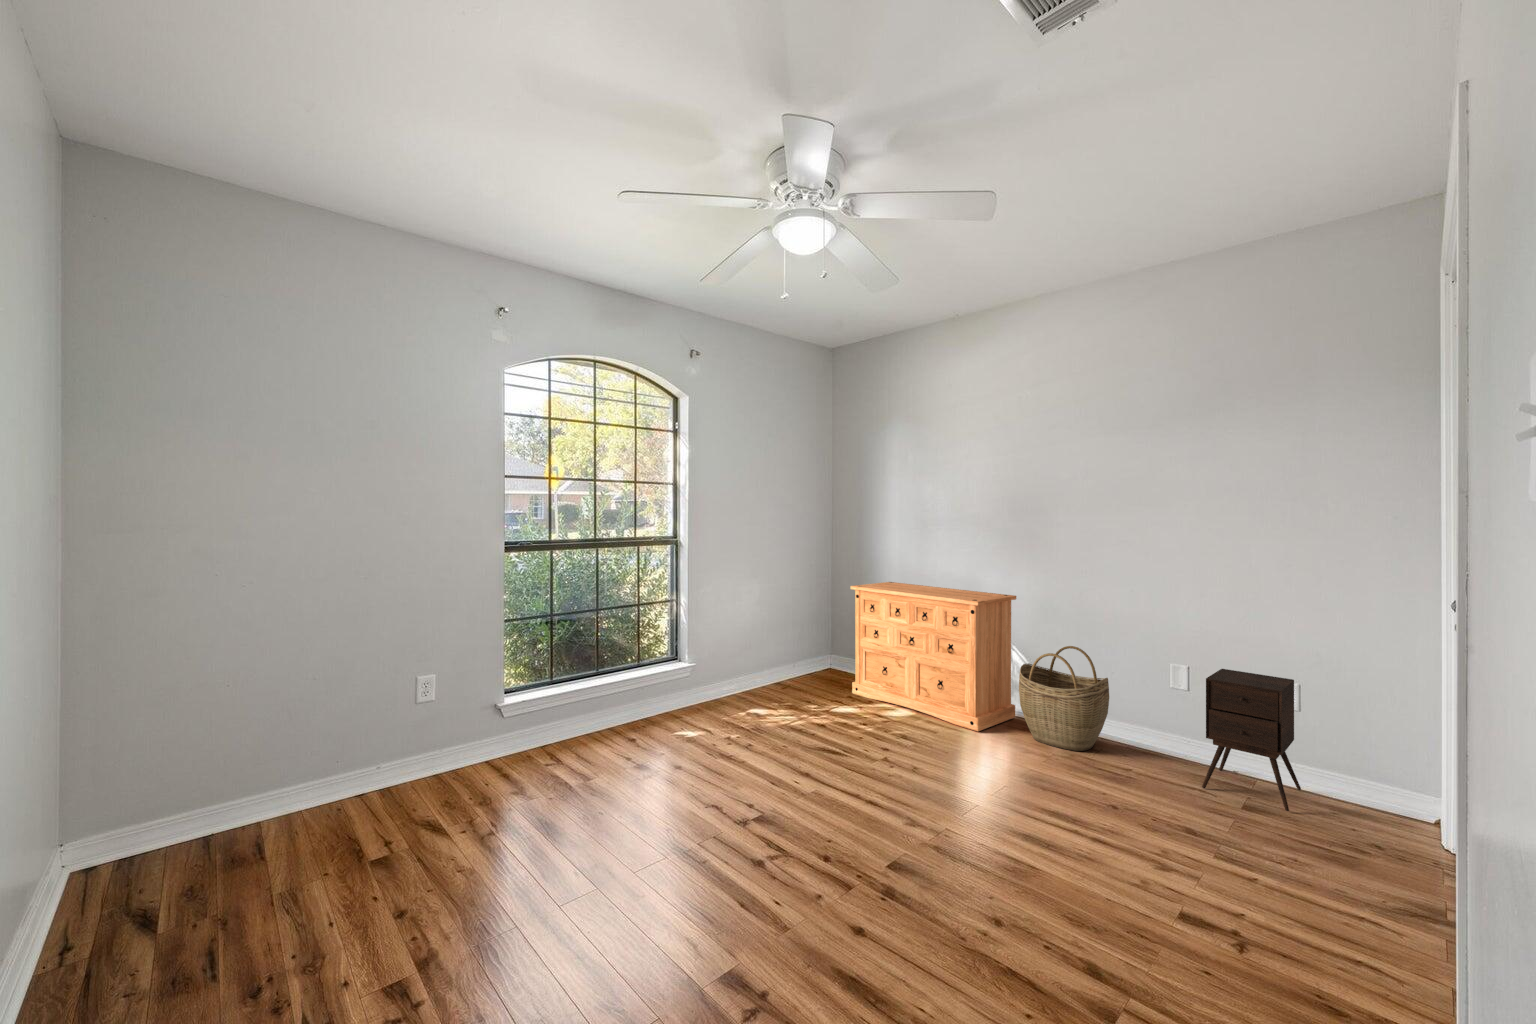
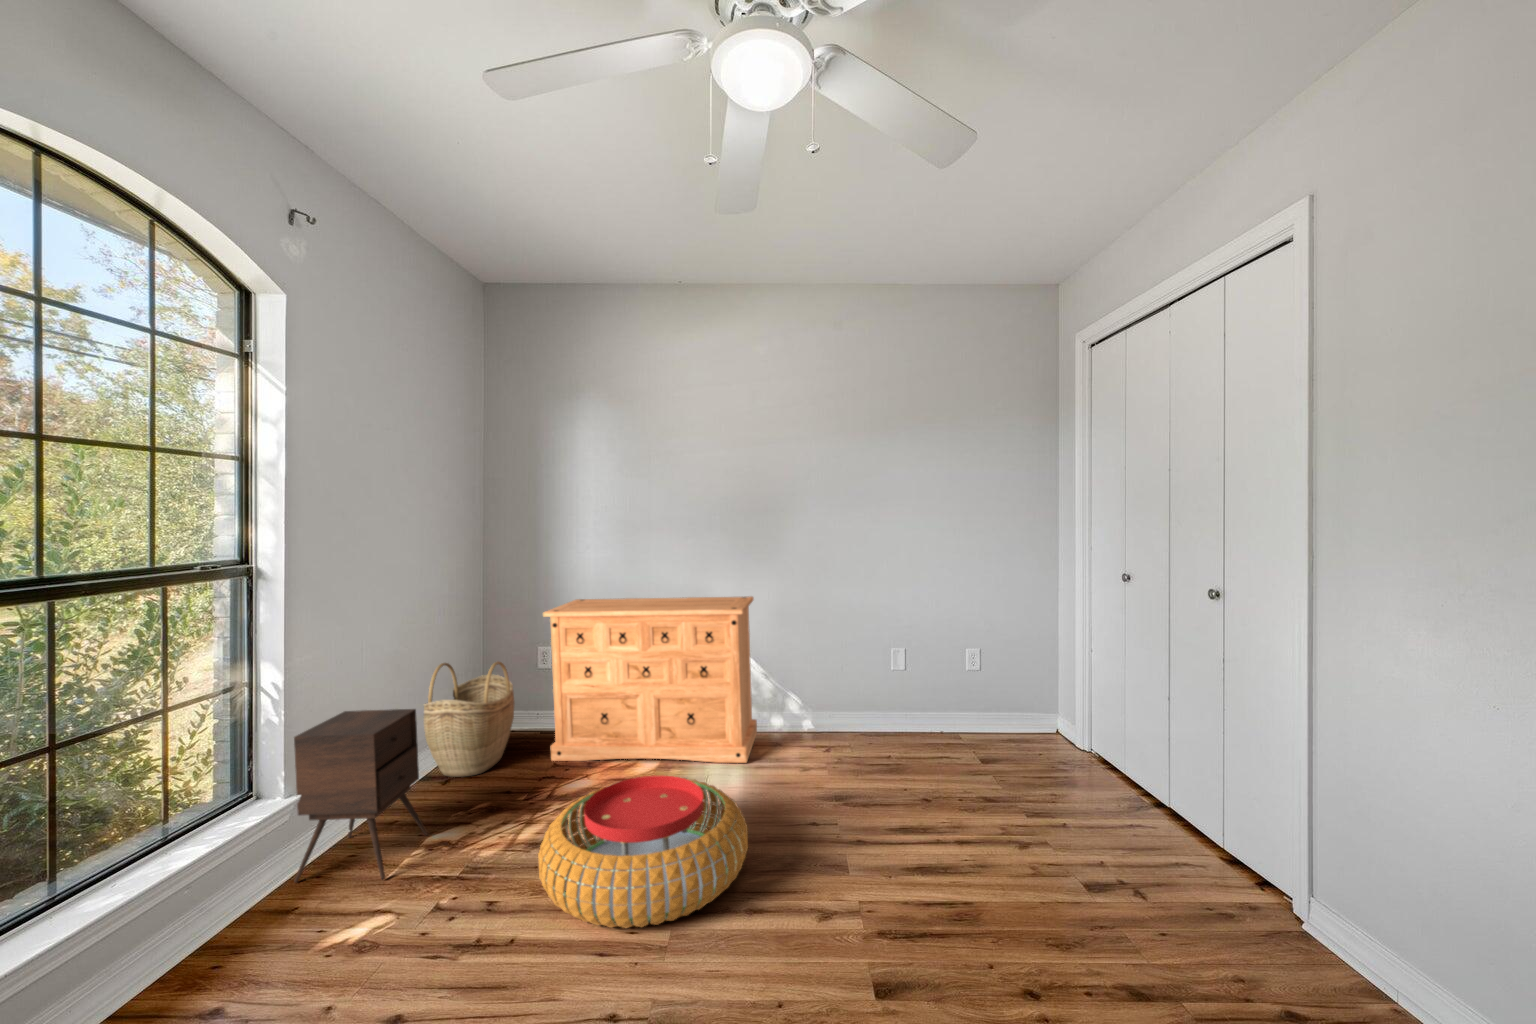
woven basket: present [1019,646,1109,751] -> present [424,661,515,777]
side table: present [1202,669,1301,811] -> present [294,709,428,882]
pouf: none [767,700,908,787] -> present [538,775,748,928]

